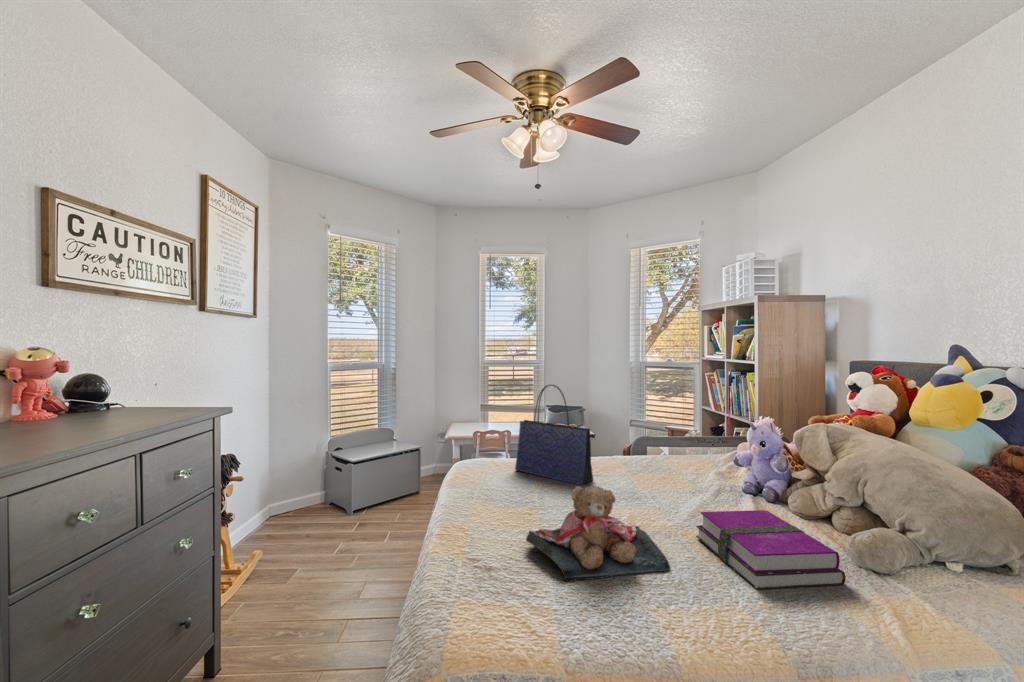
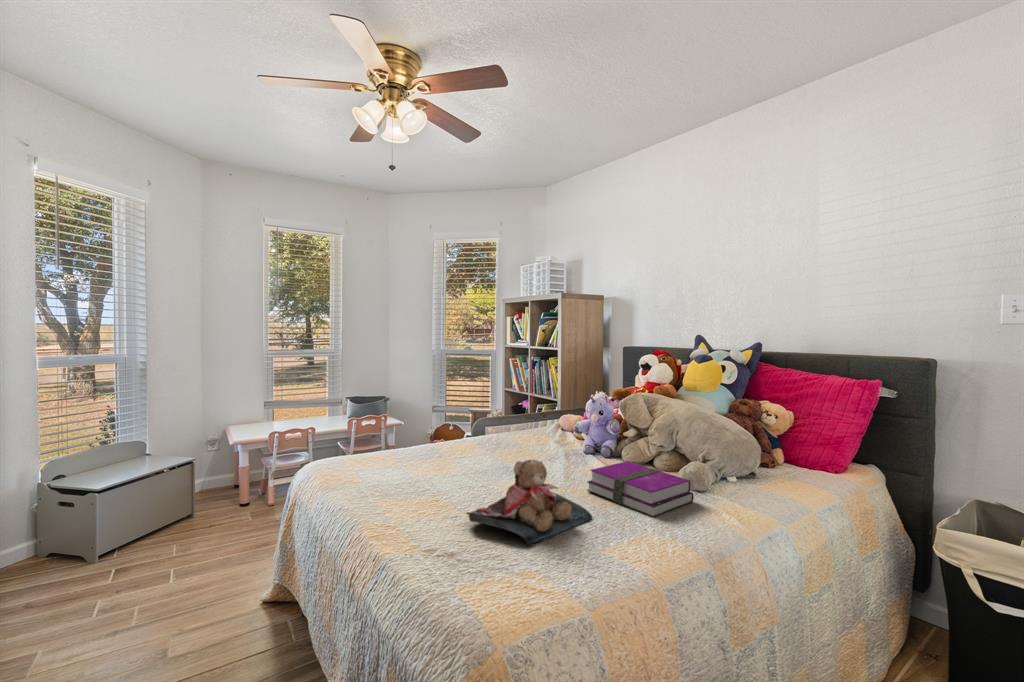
tote bag: present [515,385,595,485] -> none [382,372,471,467]

